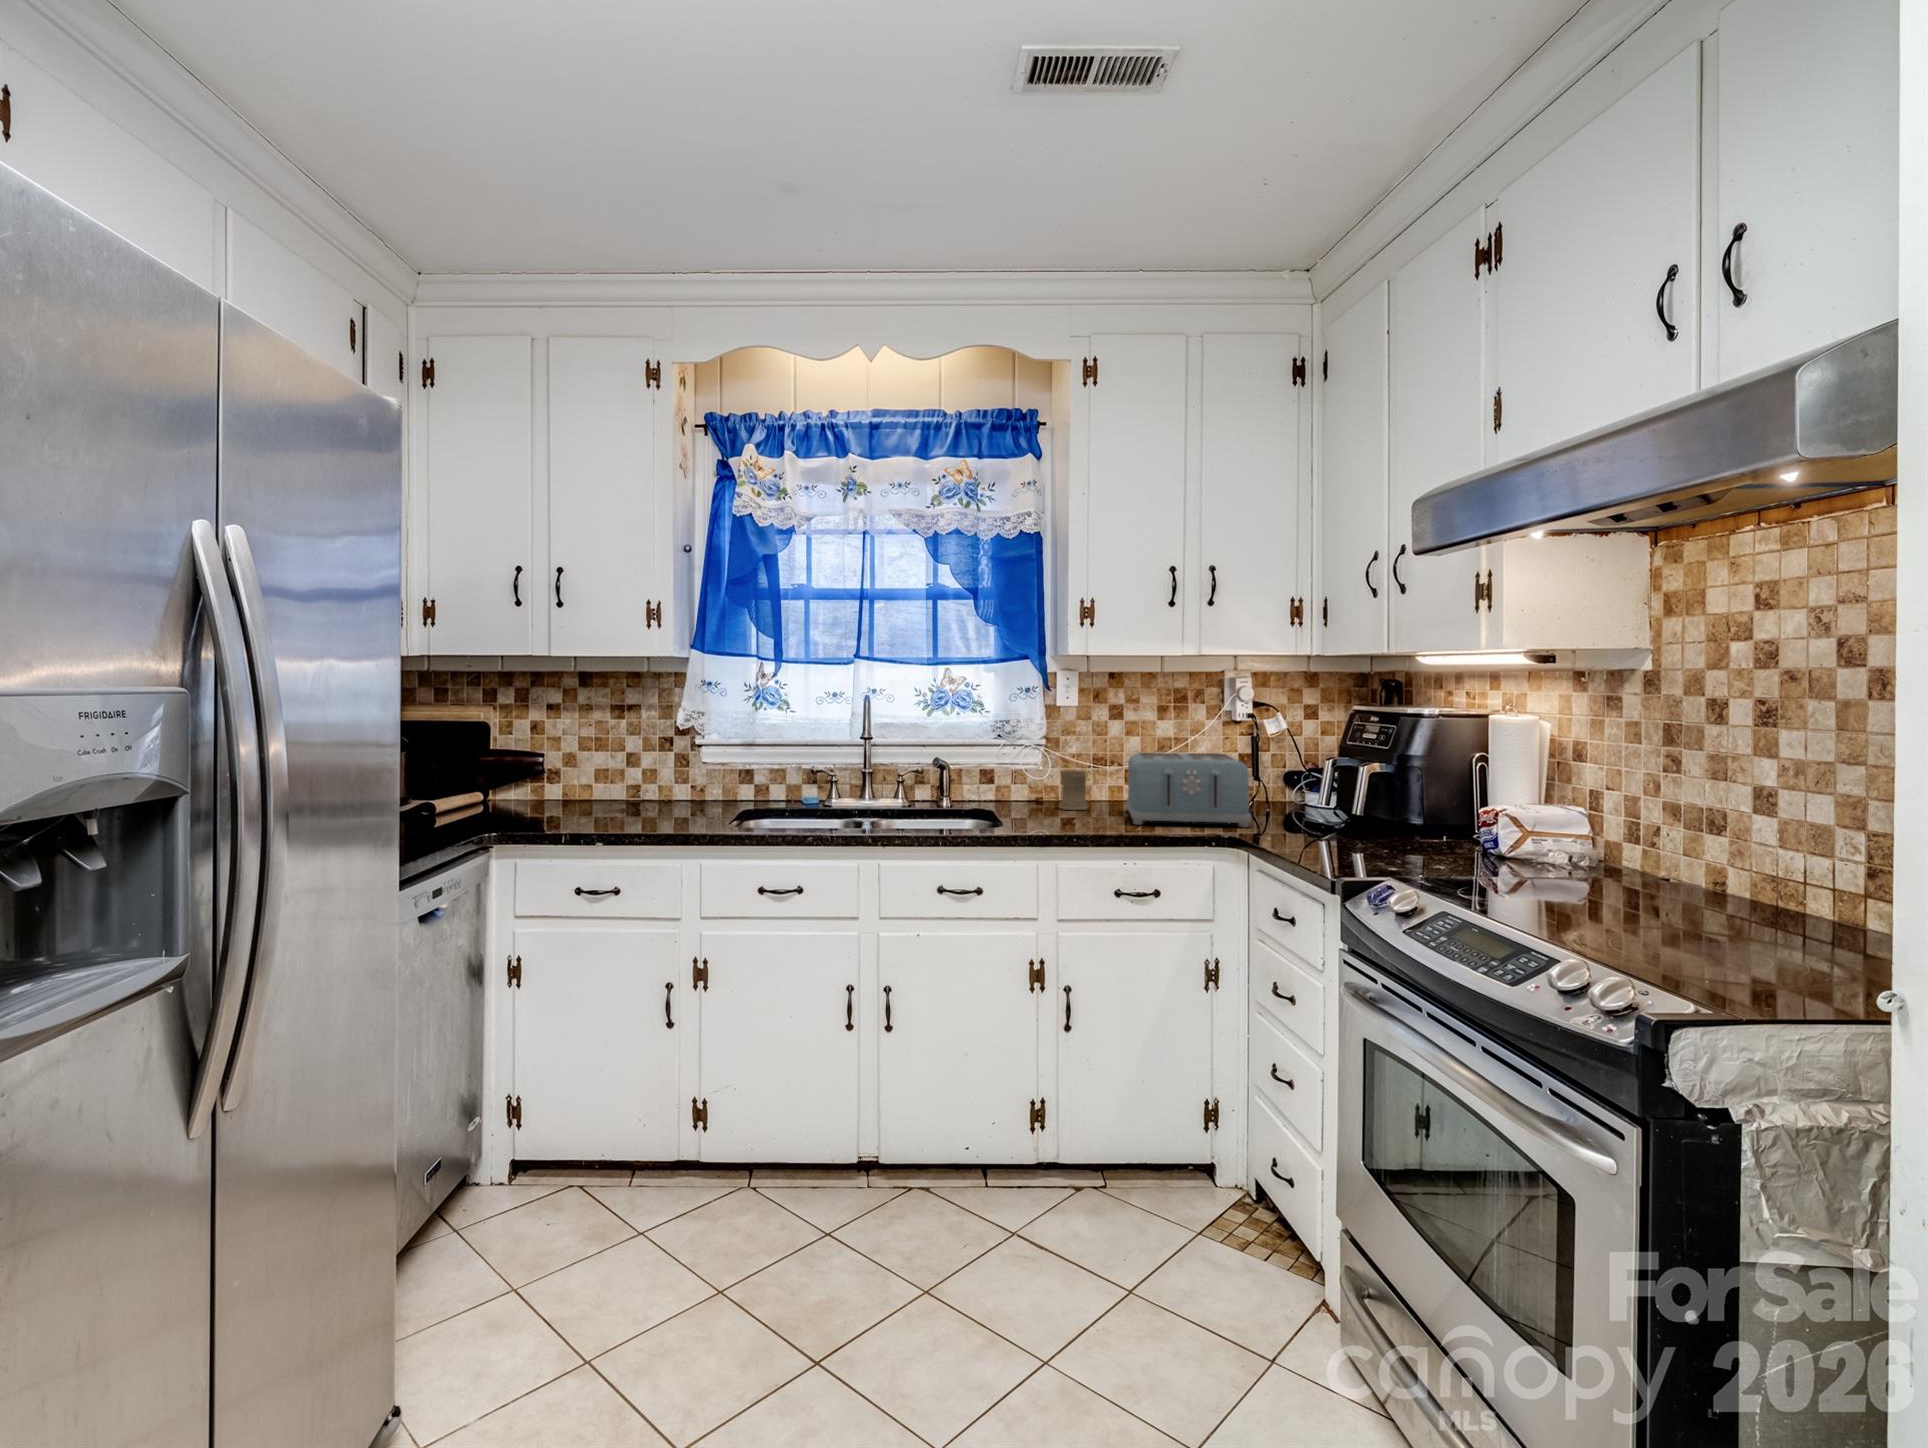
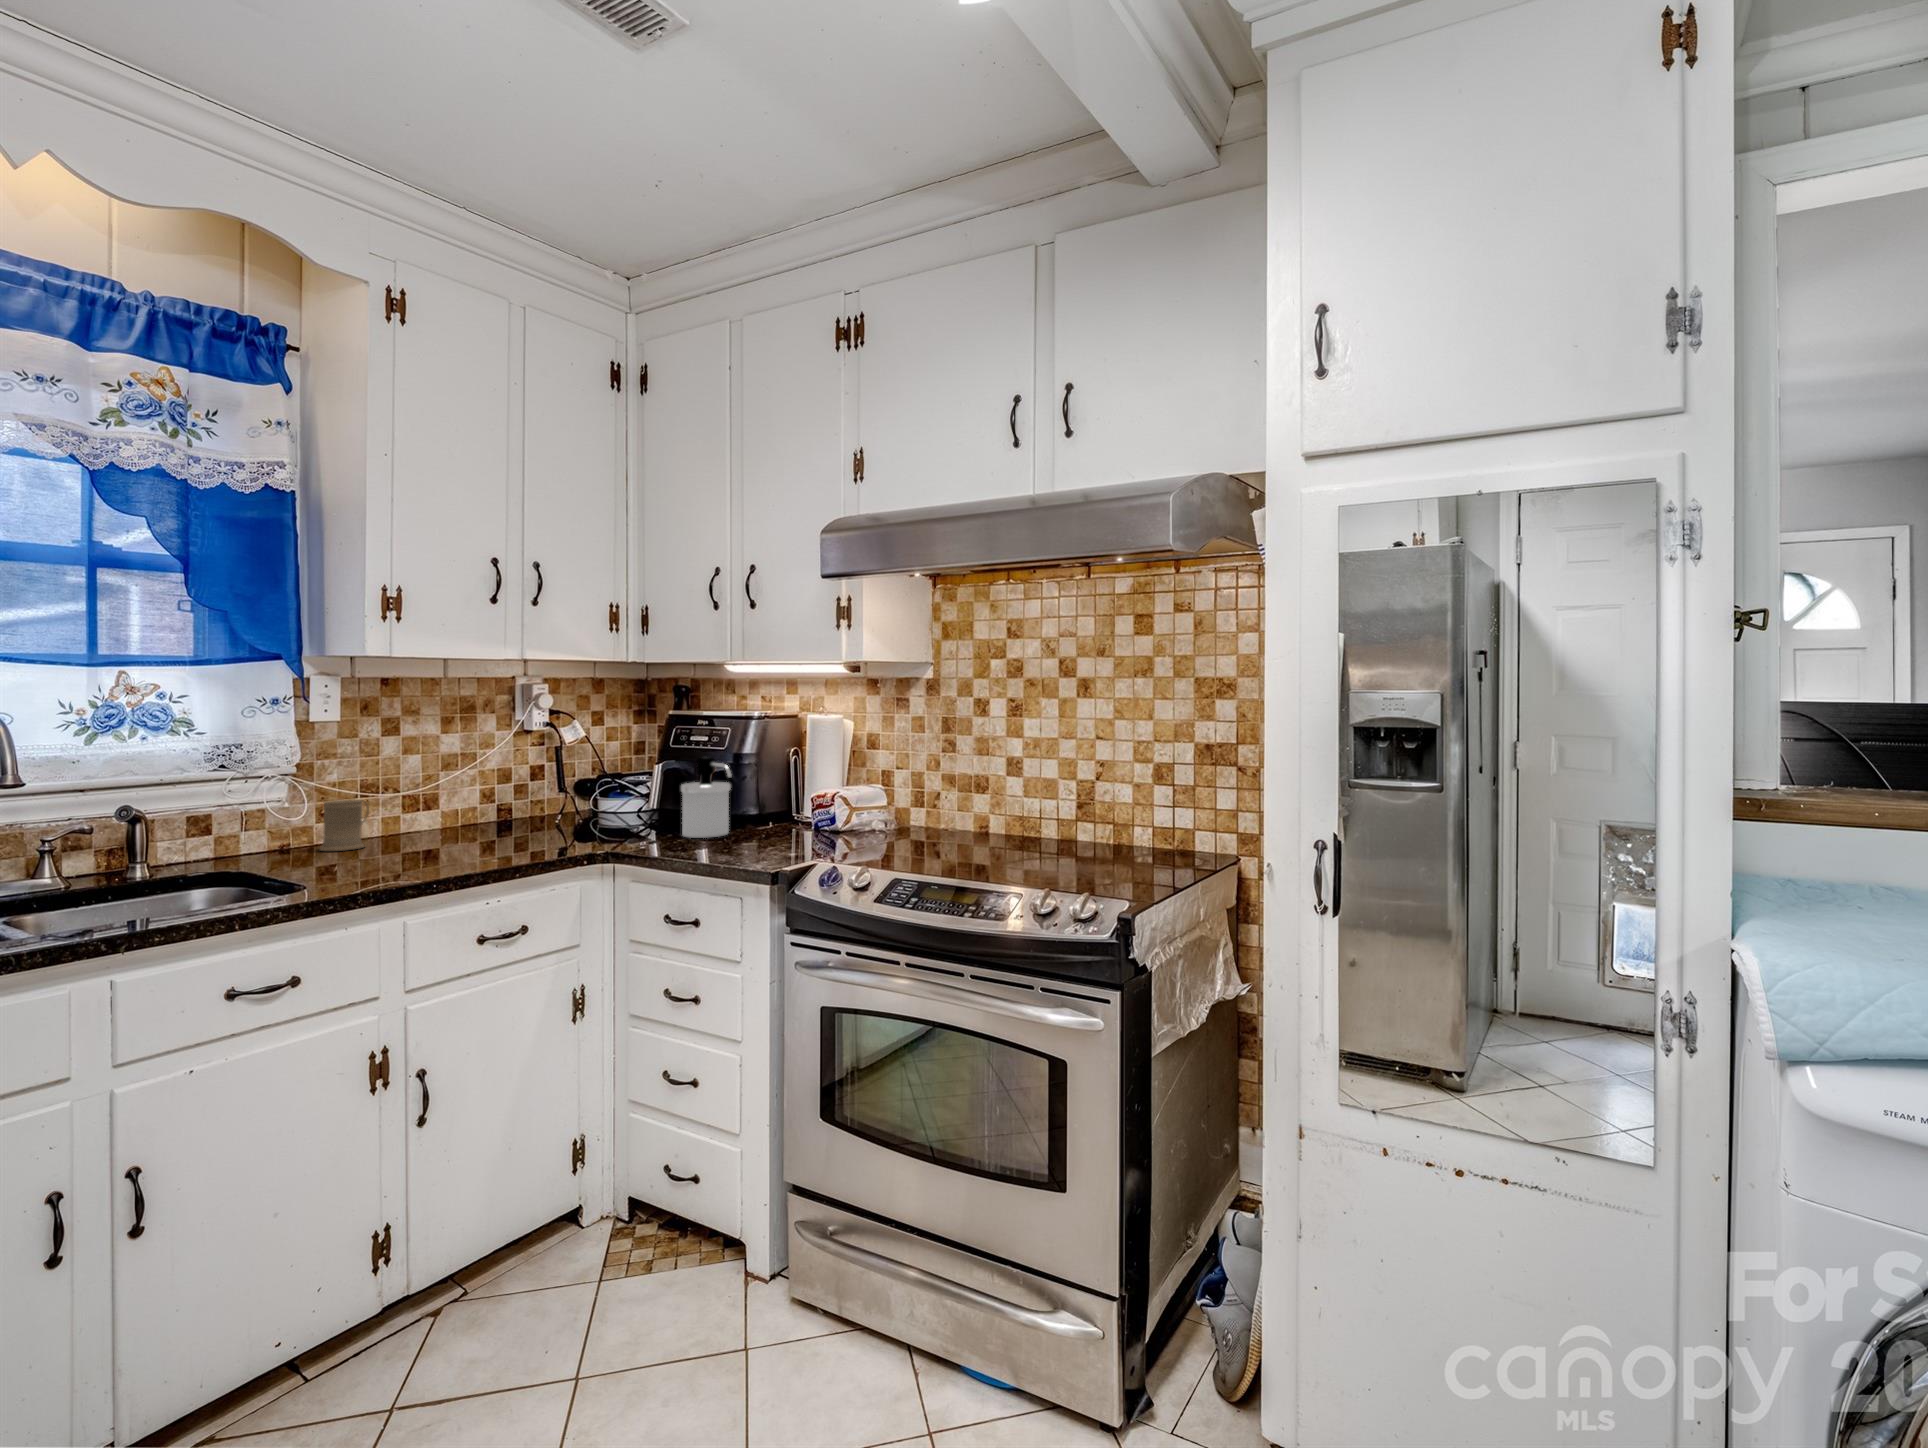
toaster: present [1126,752,1251,827] -> none [419,766,598,852]
soap dispenser: none [1320,756,1376,843] -> present [681,757,732,838]

